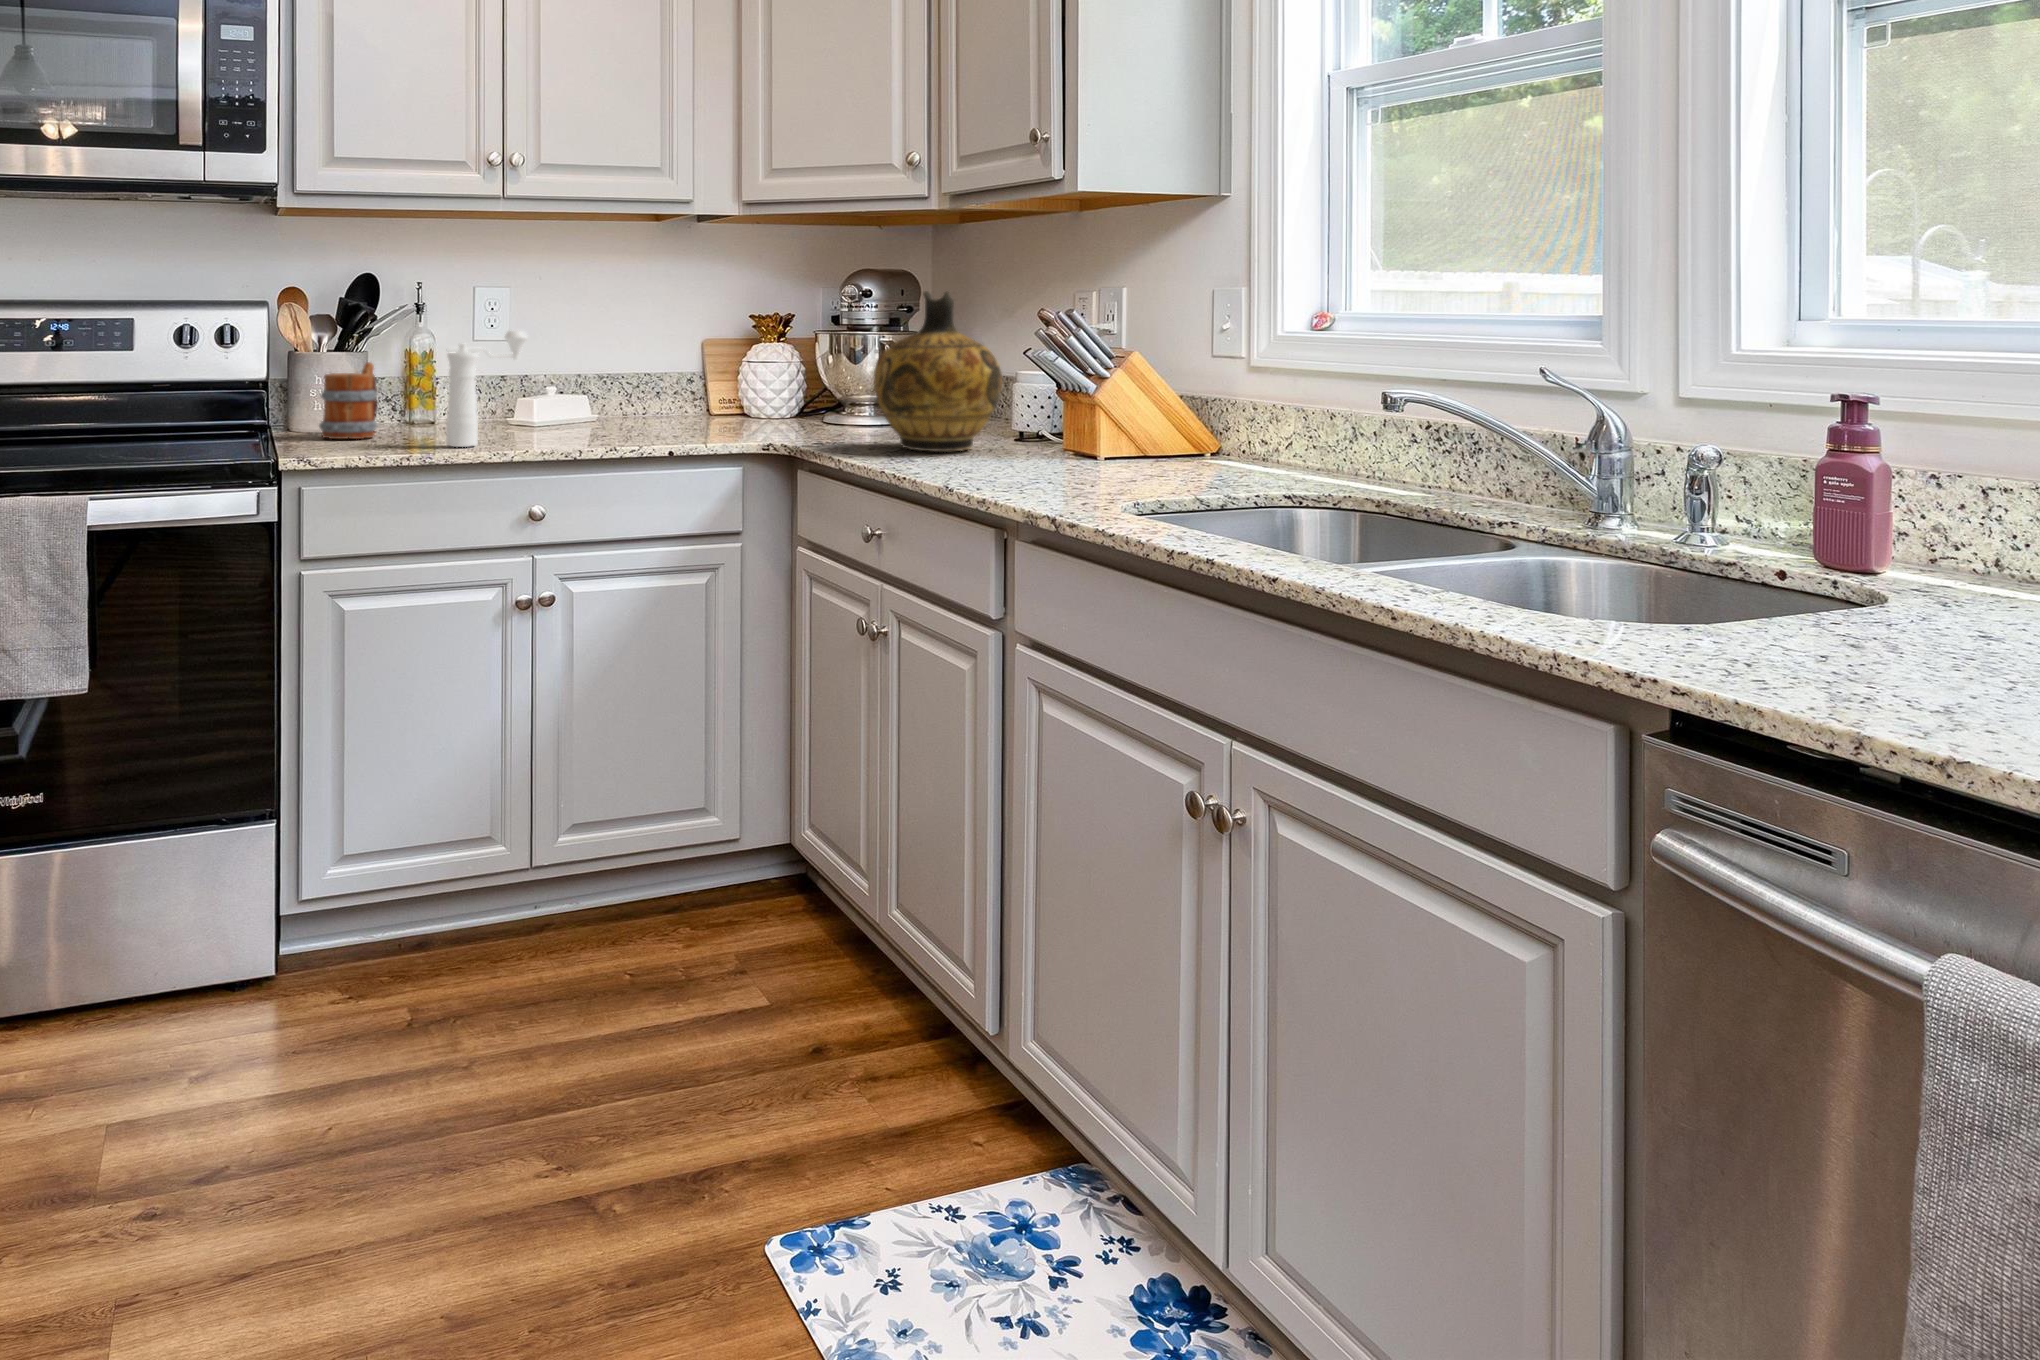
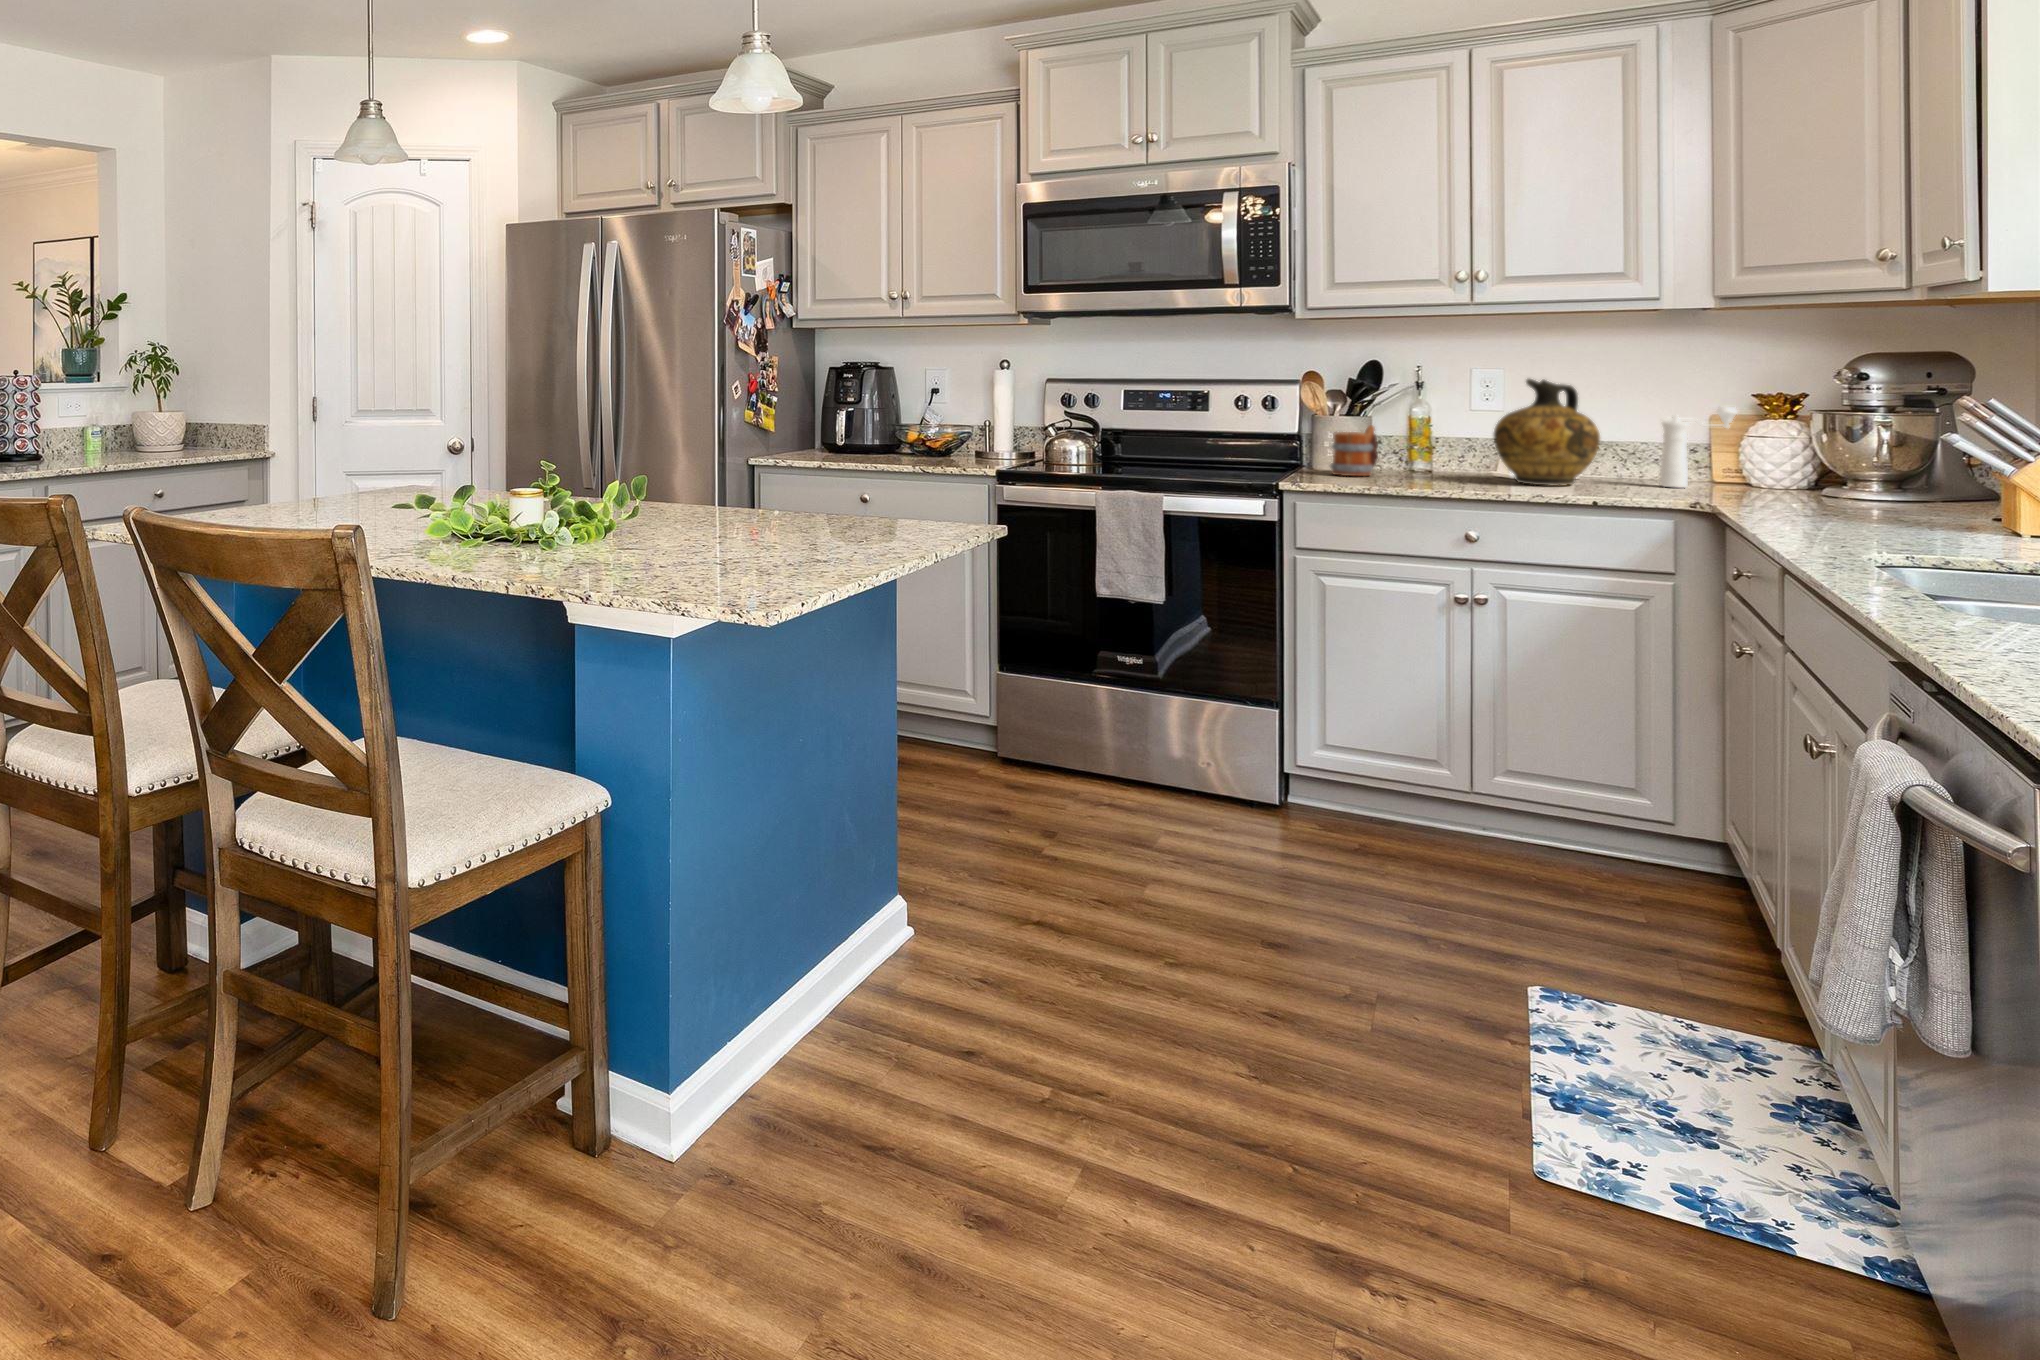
ceramic jug: present [874,291,1002,452] -> present [1494,379,1600,486]
pepper mill: present [446,331,528,447] -> present [1660,407,1737,488]

